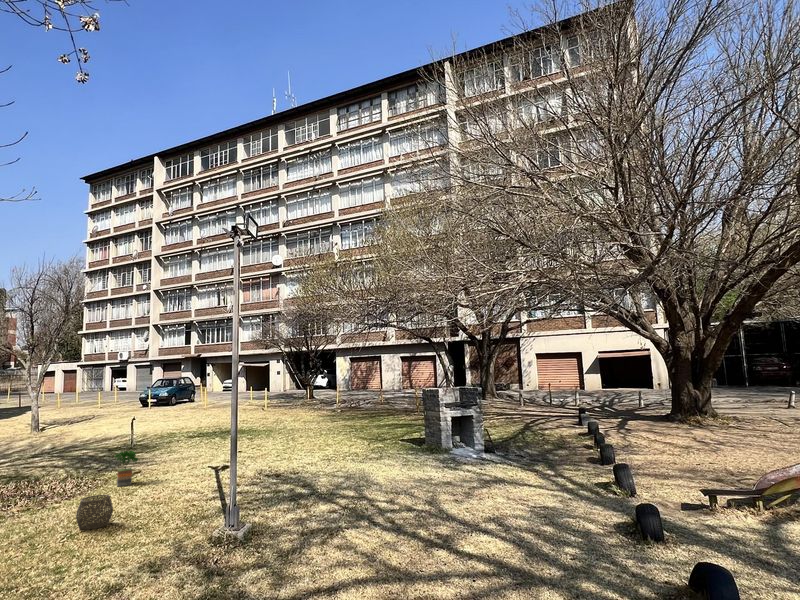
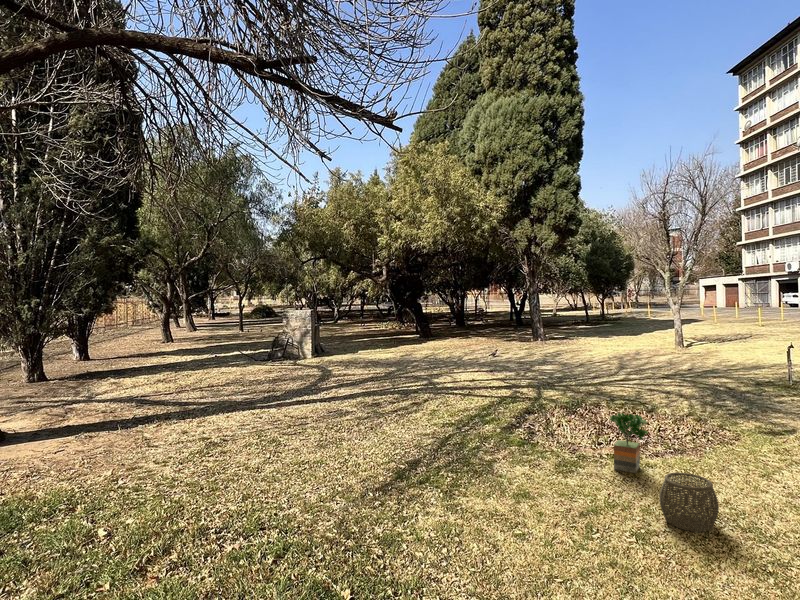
potted tree: present [114,451,138,487] -> present [610,413,648,473]

